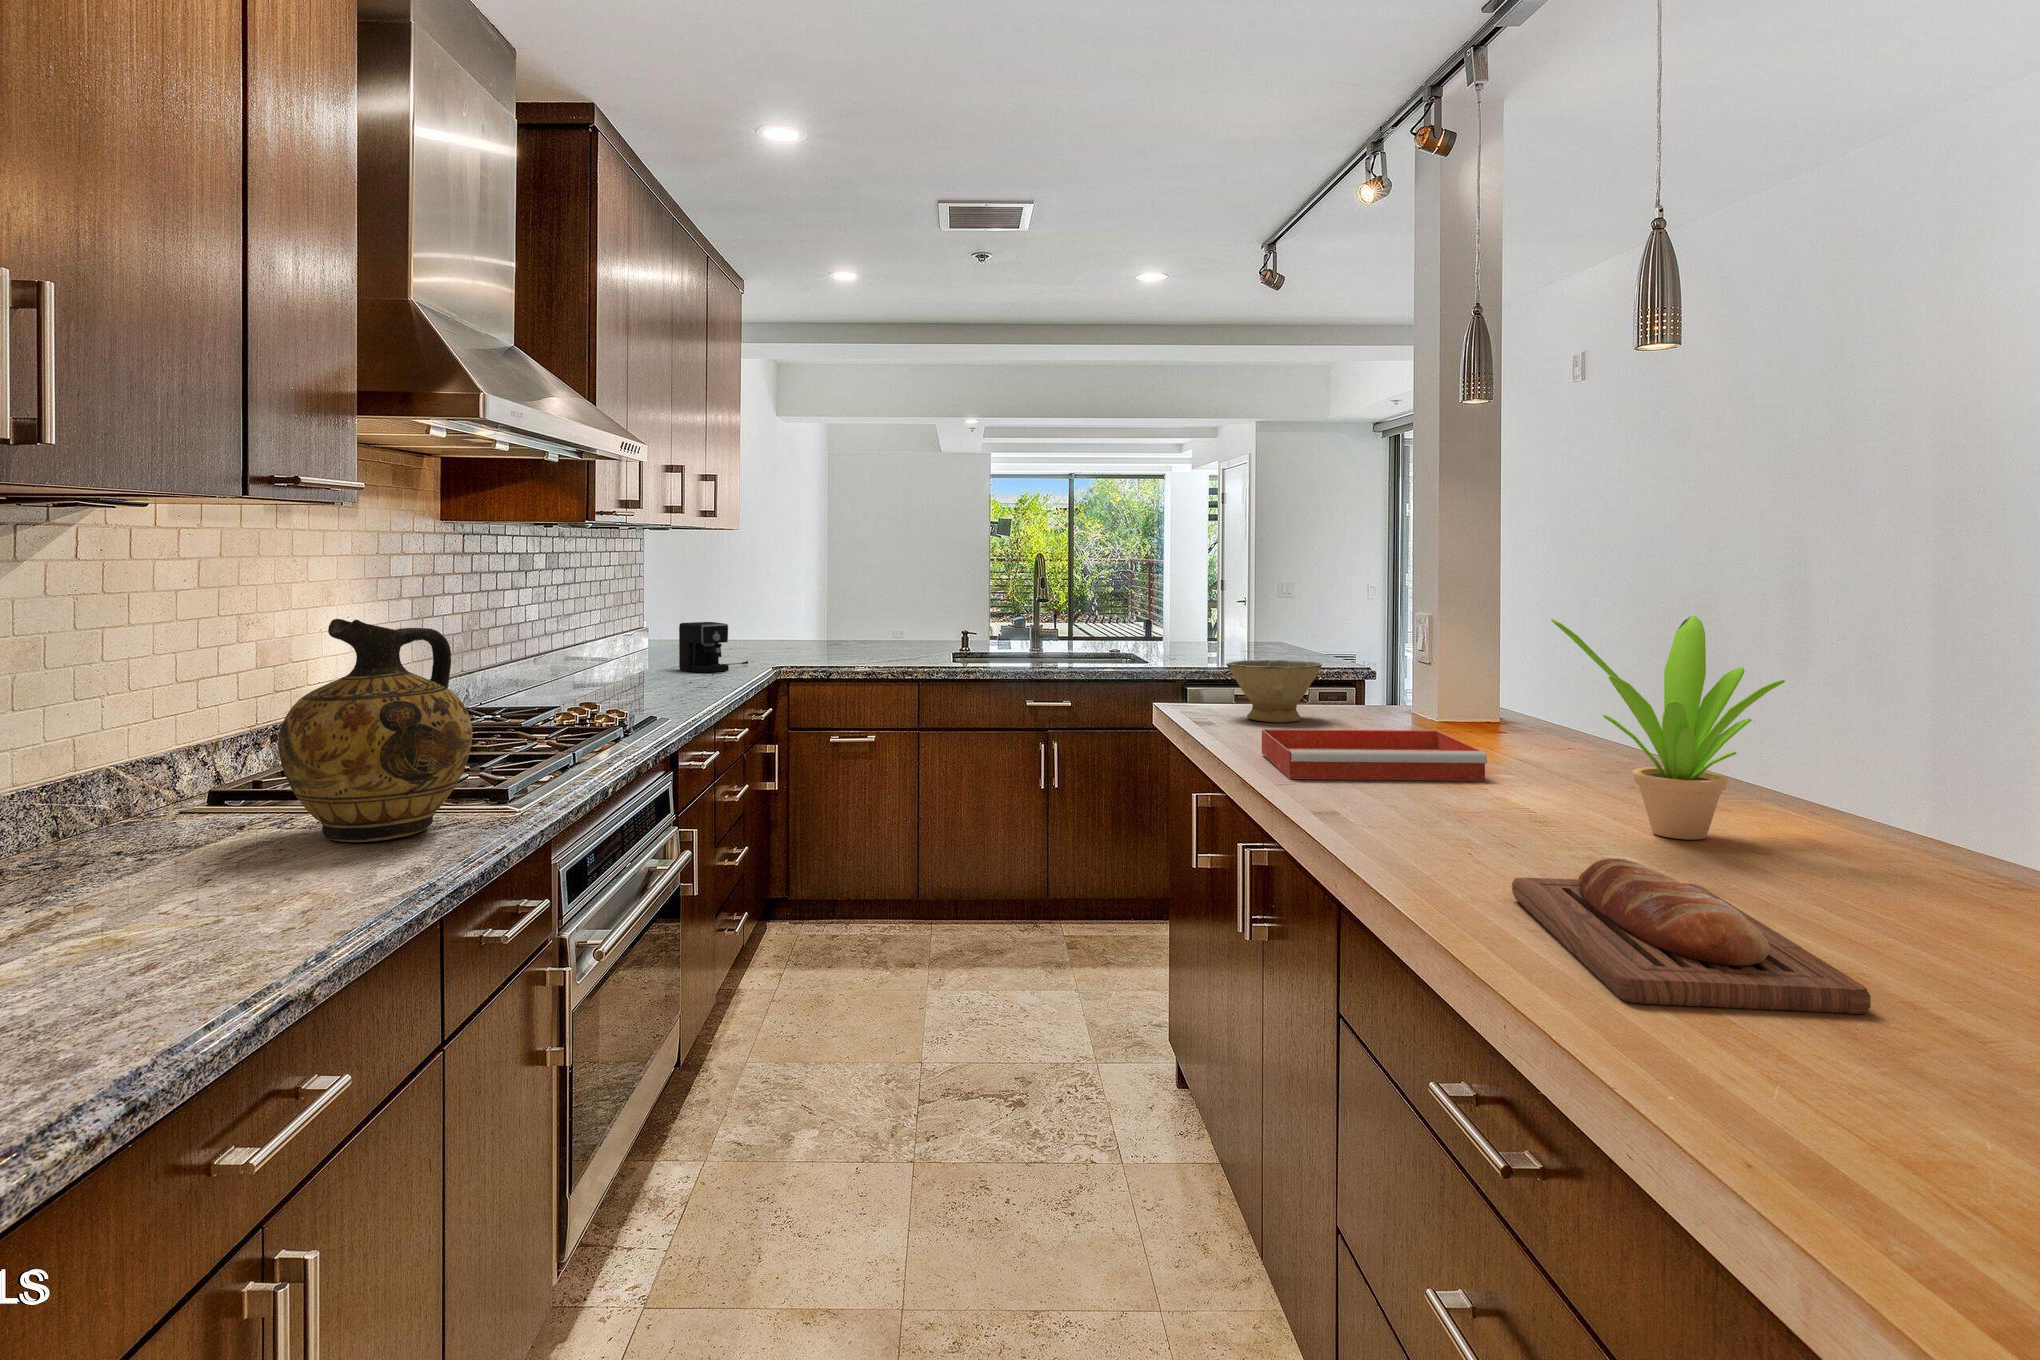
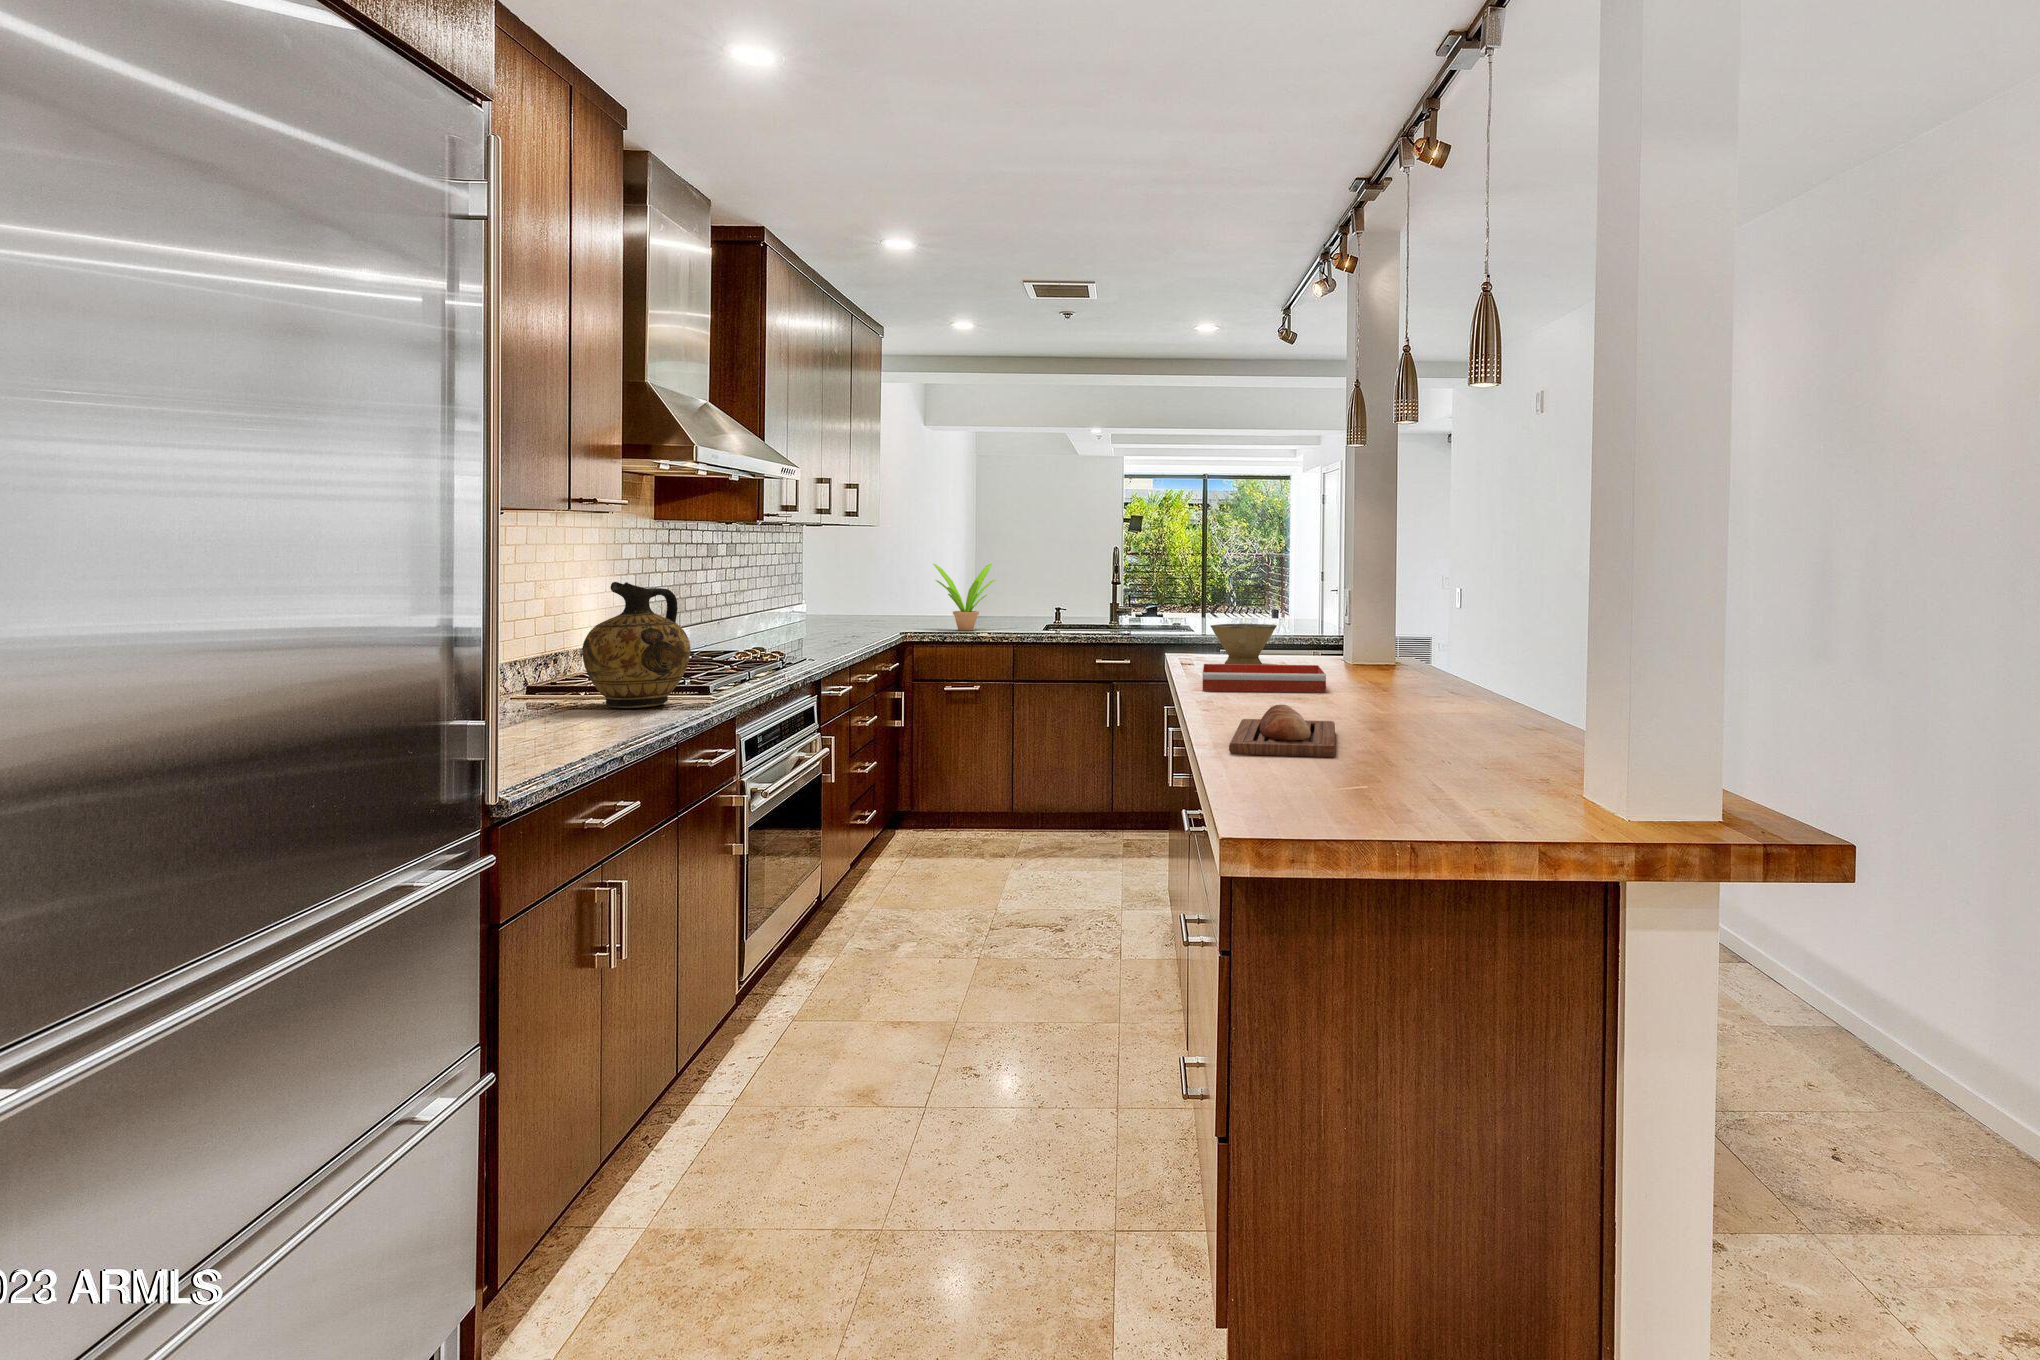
potted plant: present [1551,616,1785,840] -> present [933,564,995,631]
coffee maker: present [679,622,748,673] -> none [828,597,882,635]

